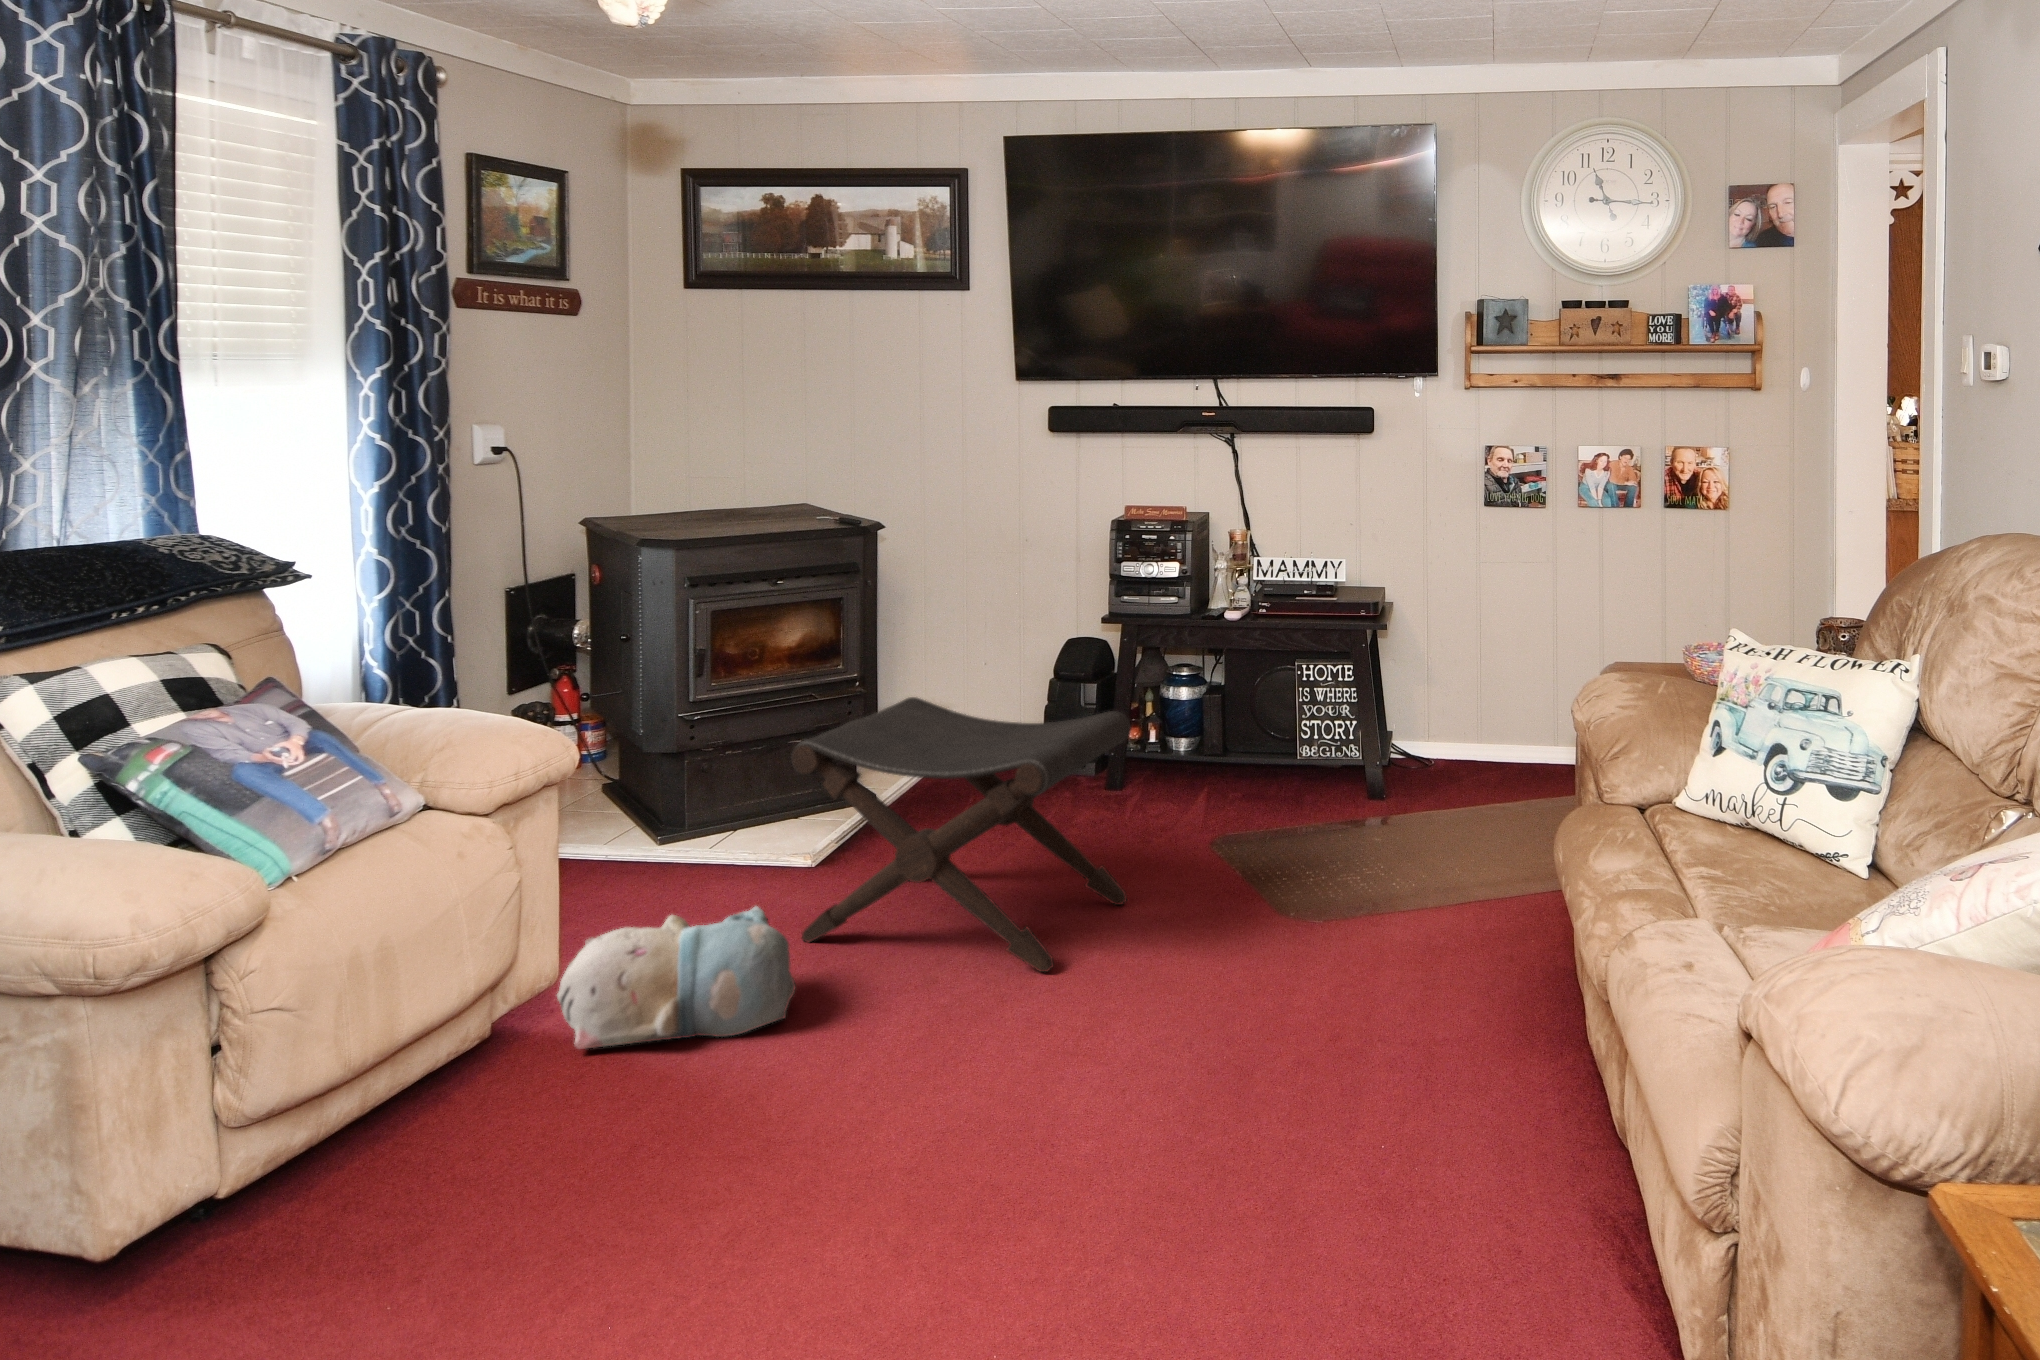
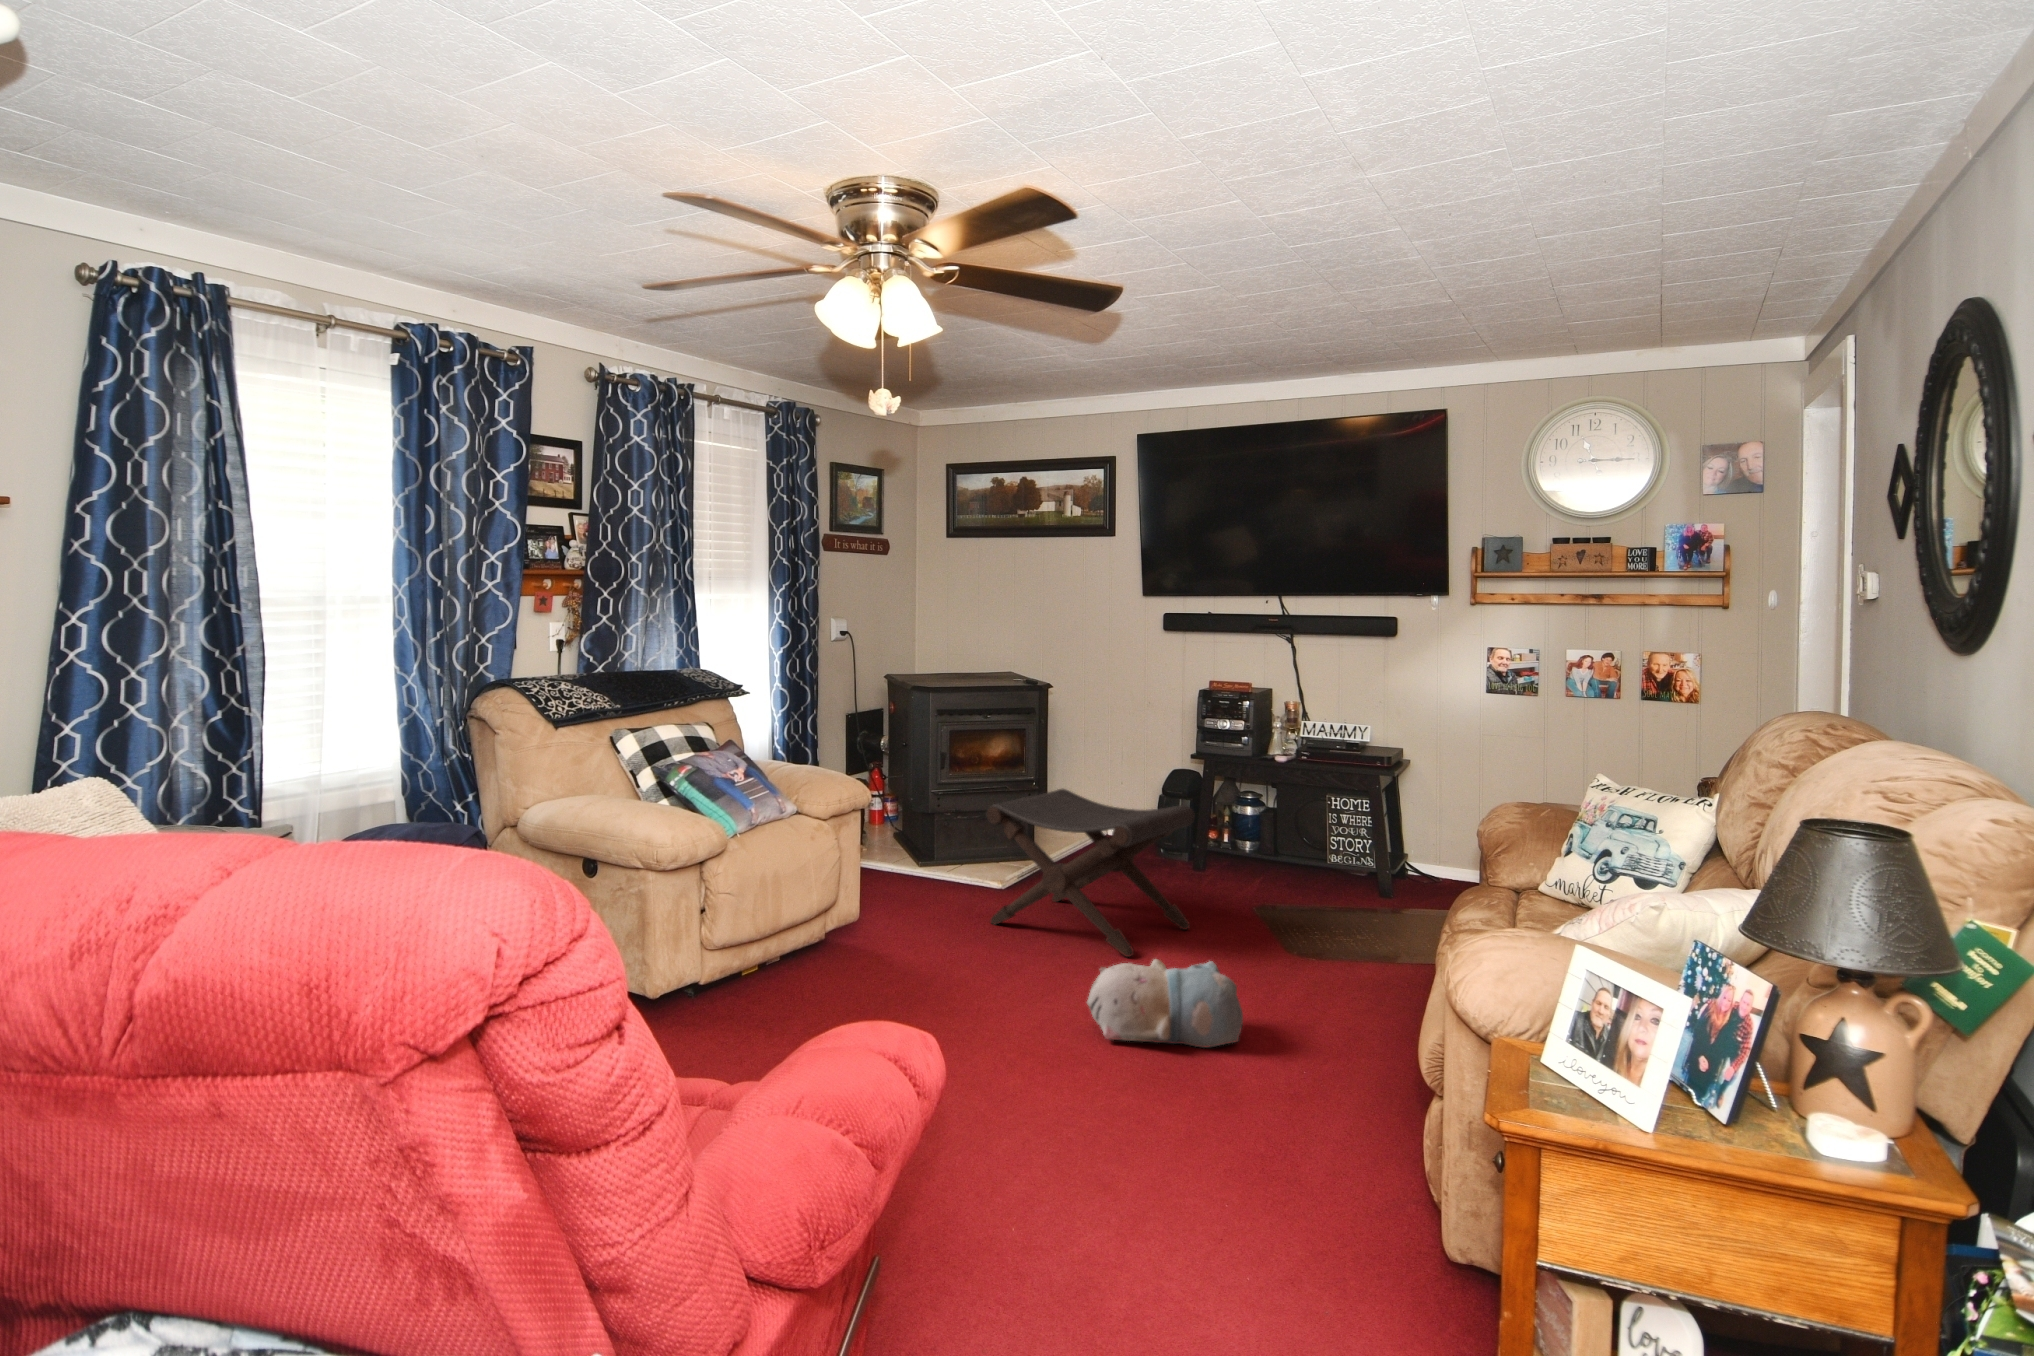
plush toy: present [557,906,795,1049] -> present [1087,959,1243,1048]

